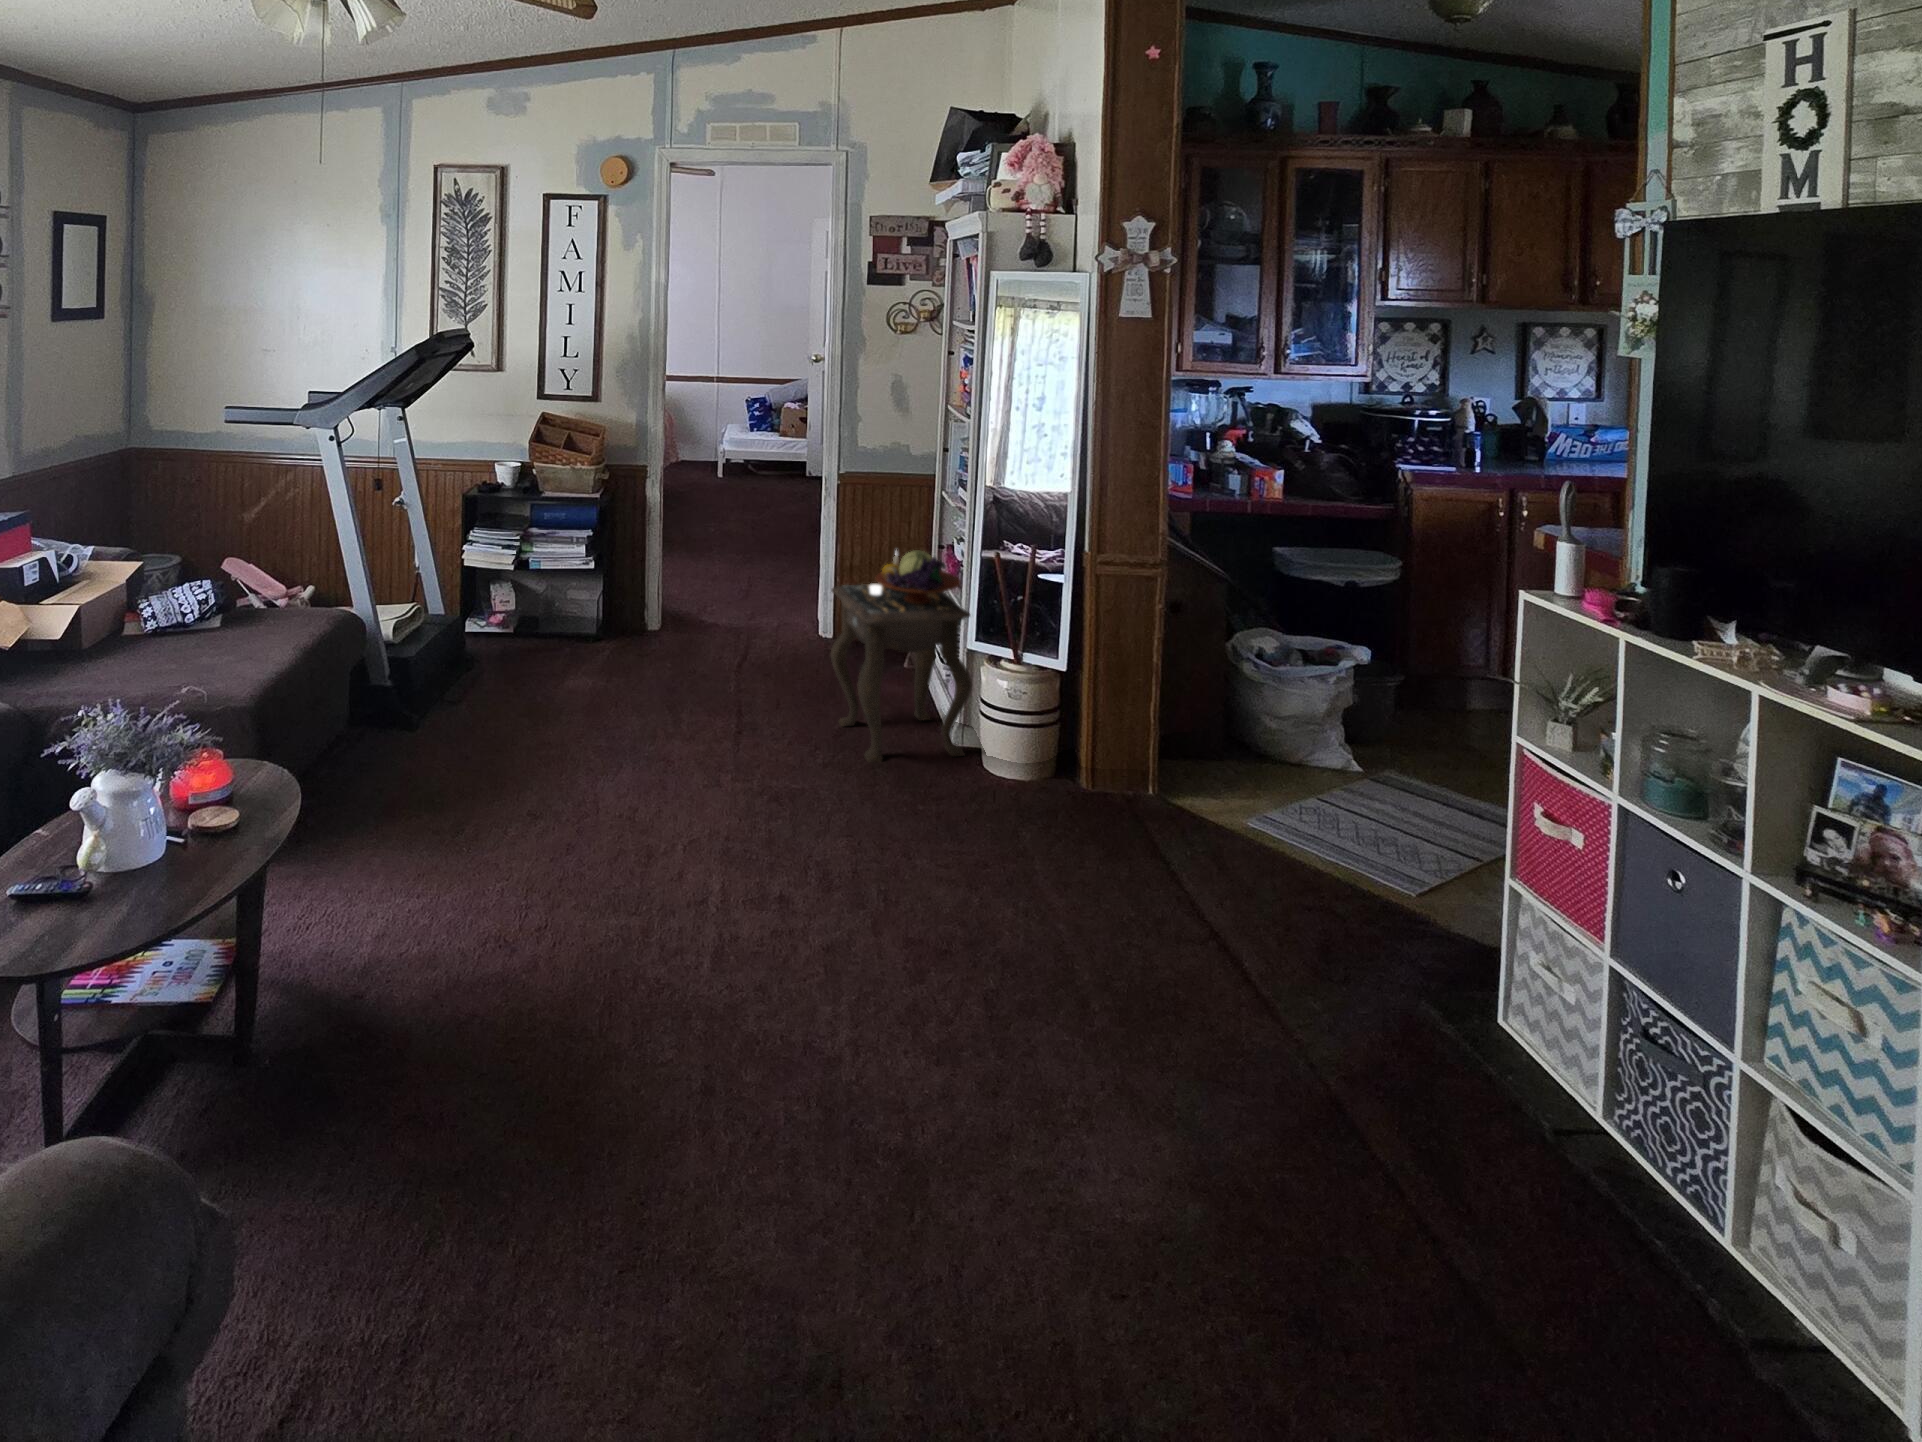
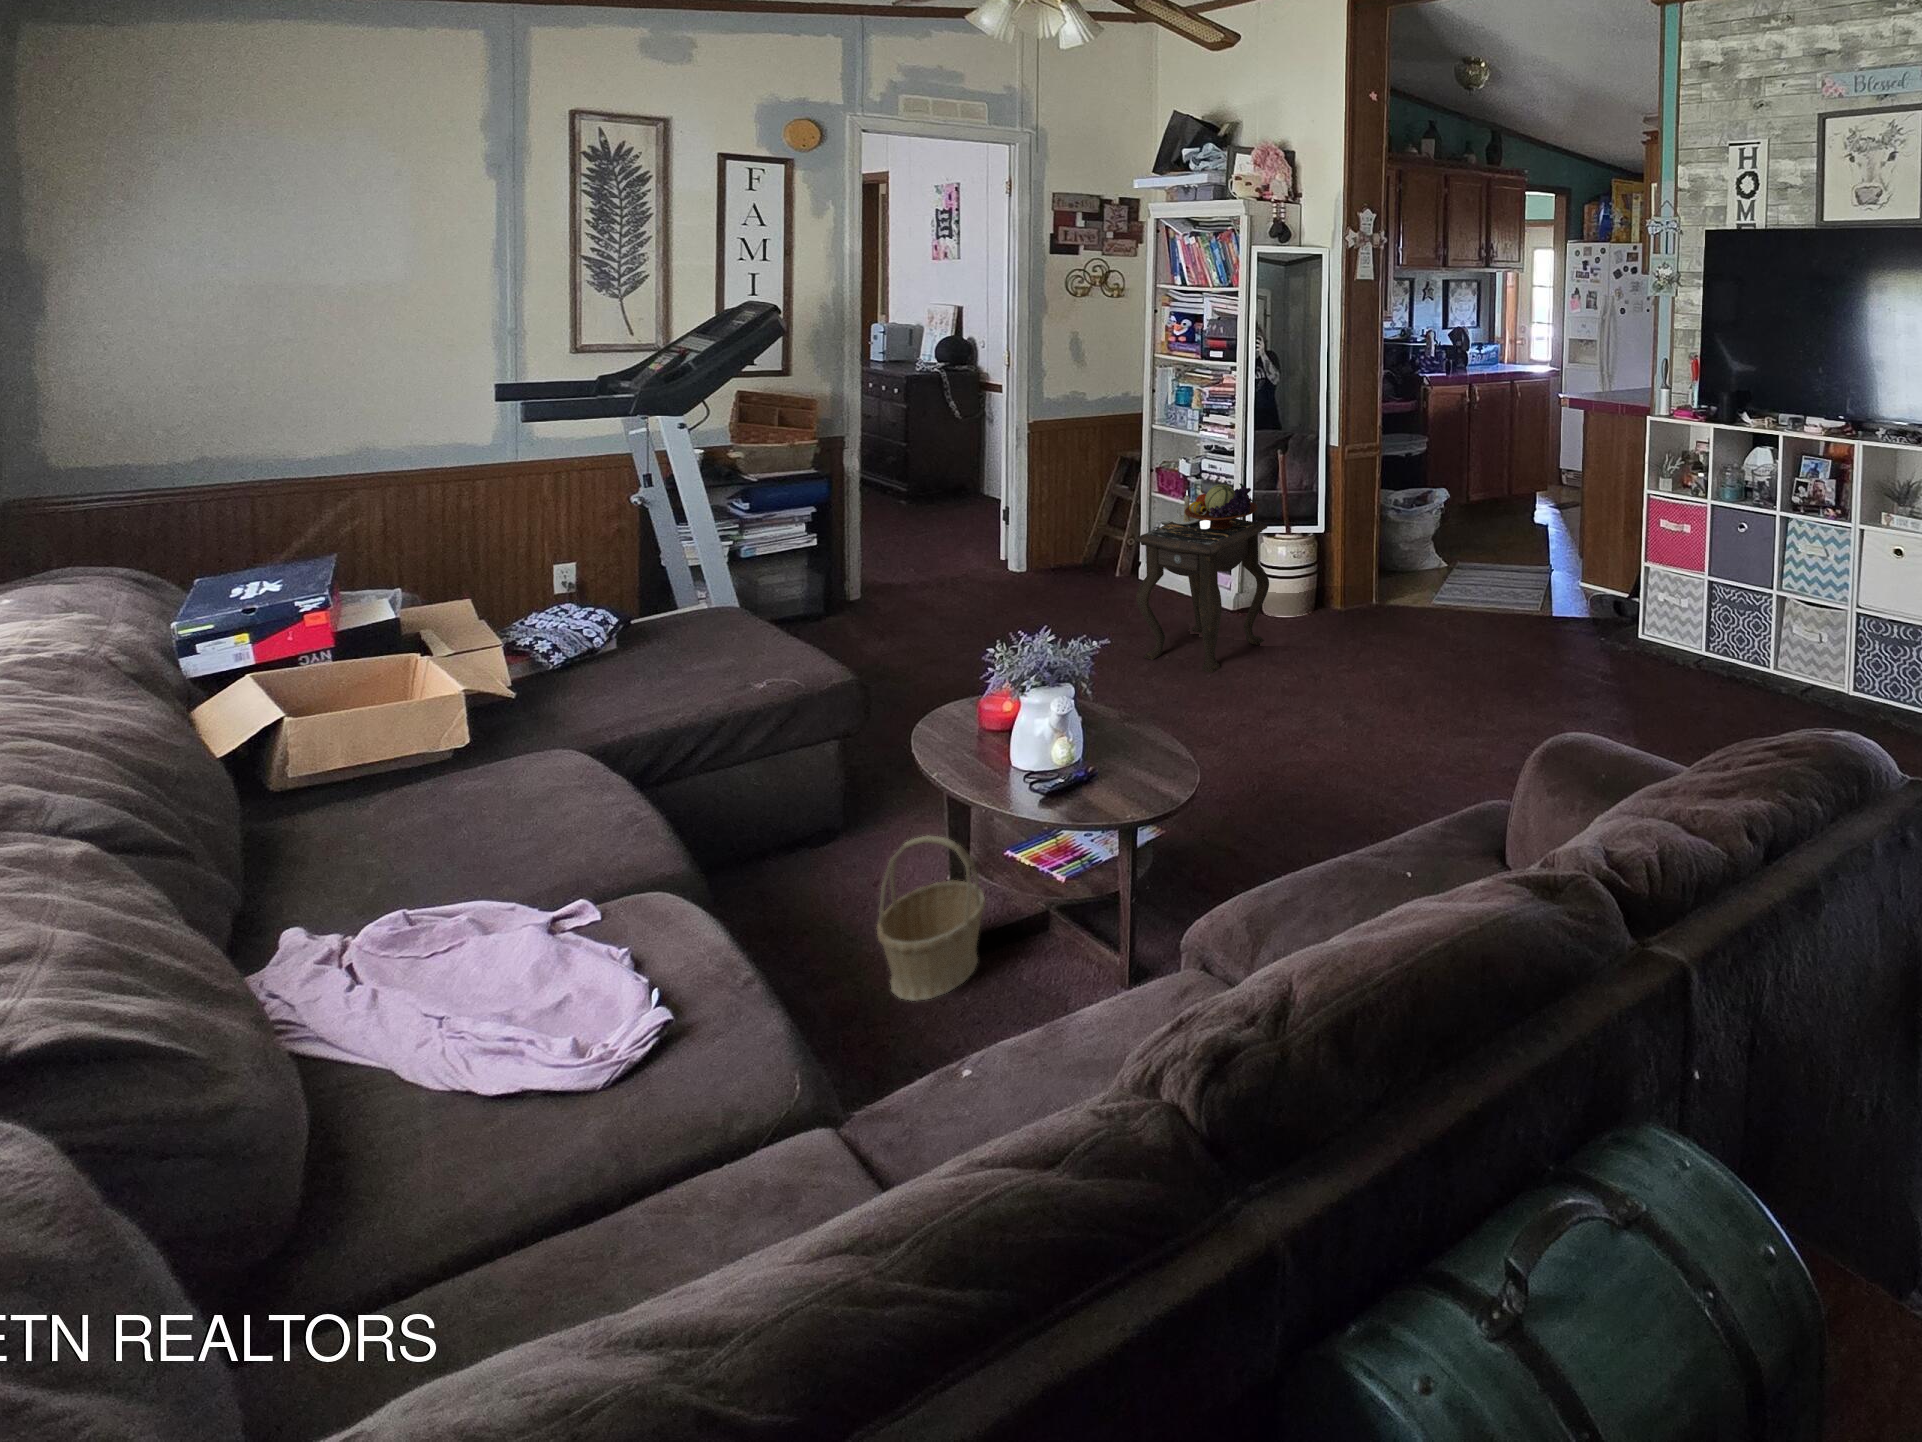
basket: none [325,752,409,889] -> present [877,836,986,1001]

